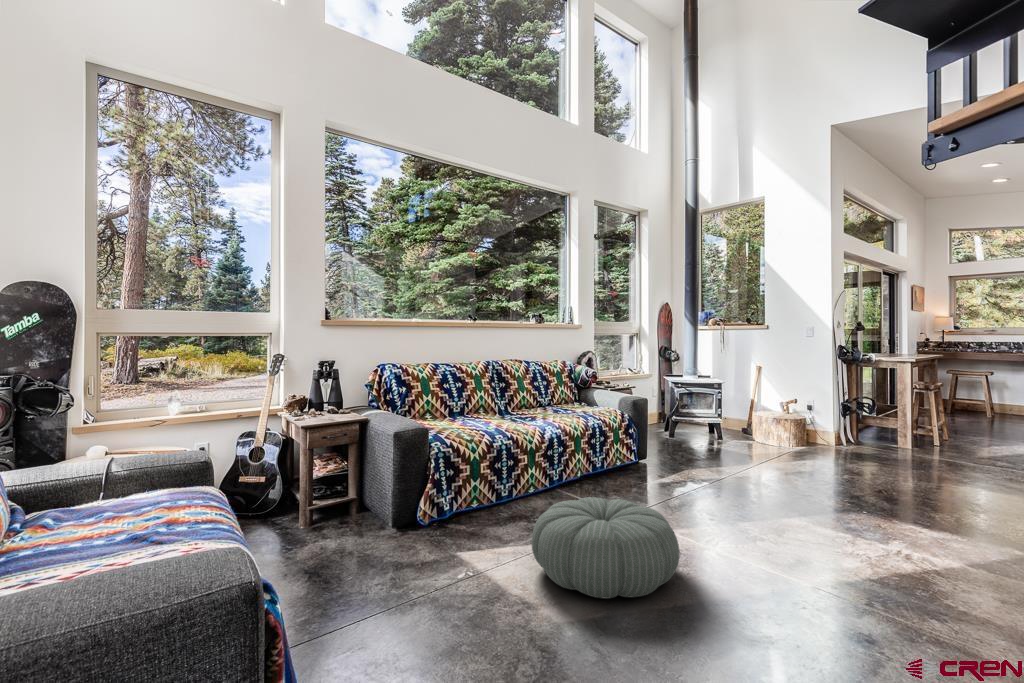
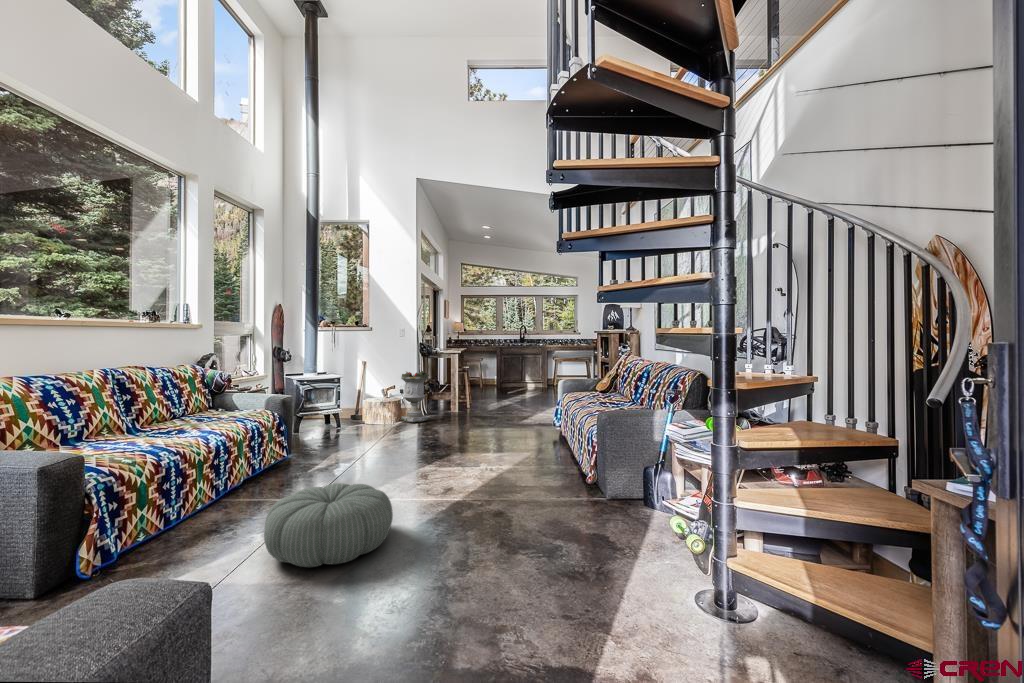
planter: none [805,378,852,451] -> present [401,371,429,422]

